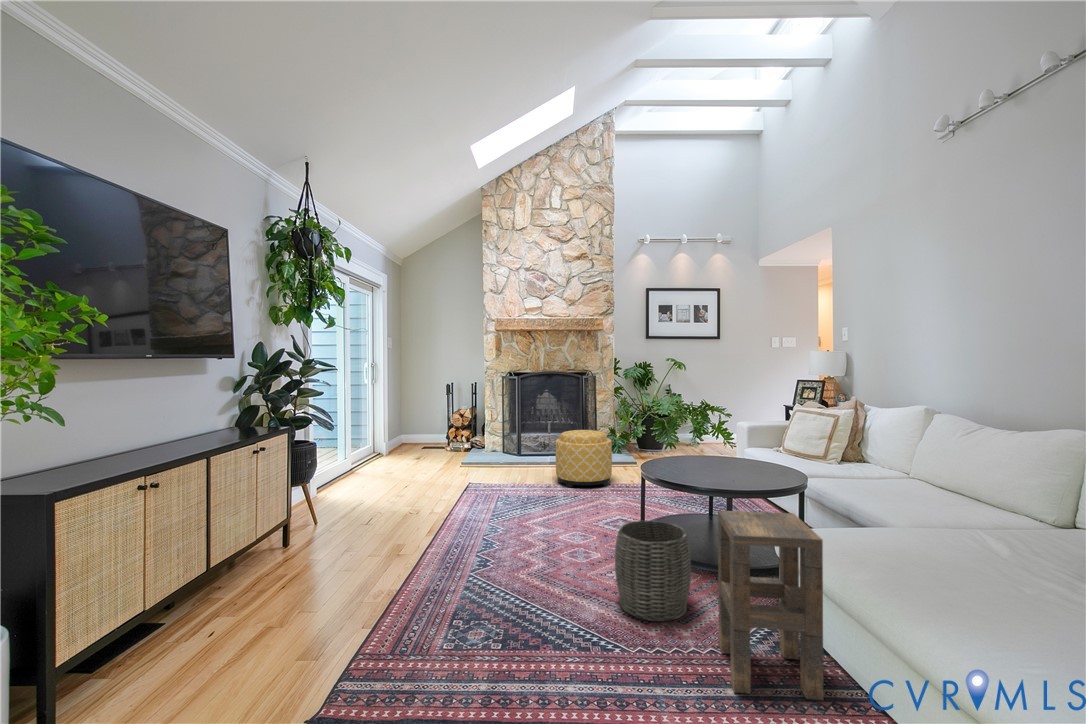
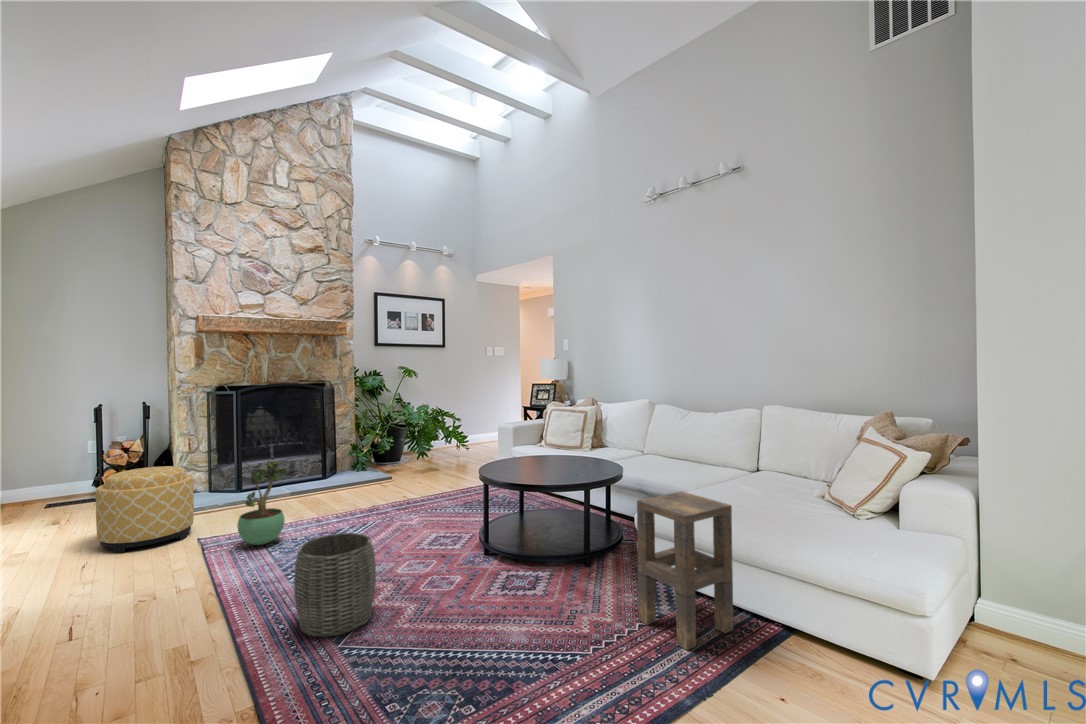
potted plant: none [483,430,520,494] -> present [237,461,287,545]
ottoman: present [556,430,612,488] -> present [96,466,194,553]
woven basket: present [615,520,691,621] -> present [294,533,376,637]

